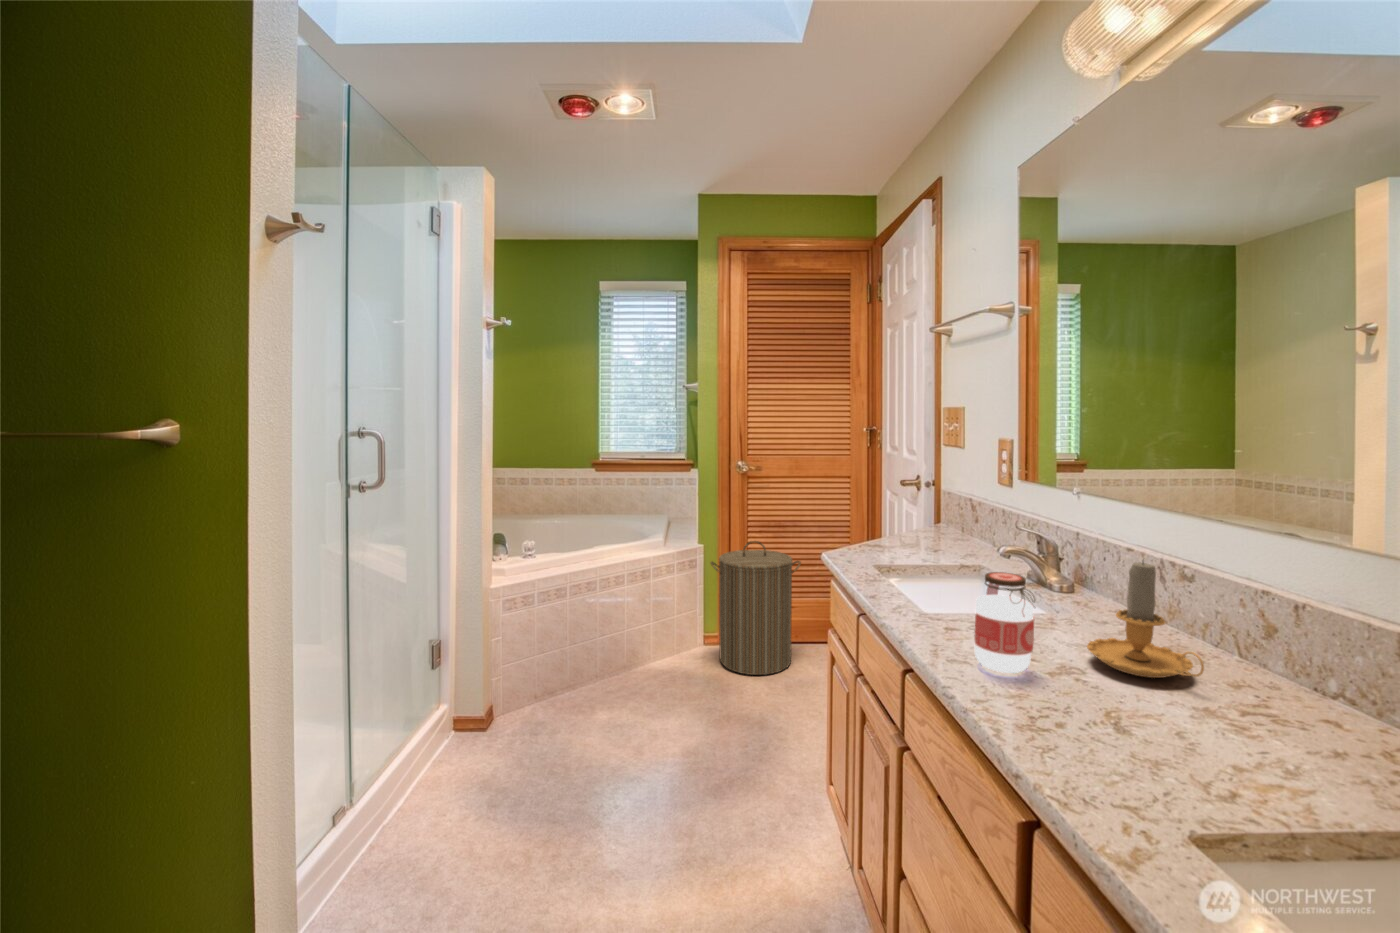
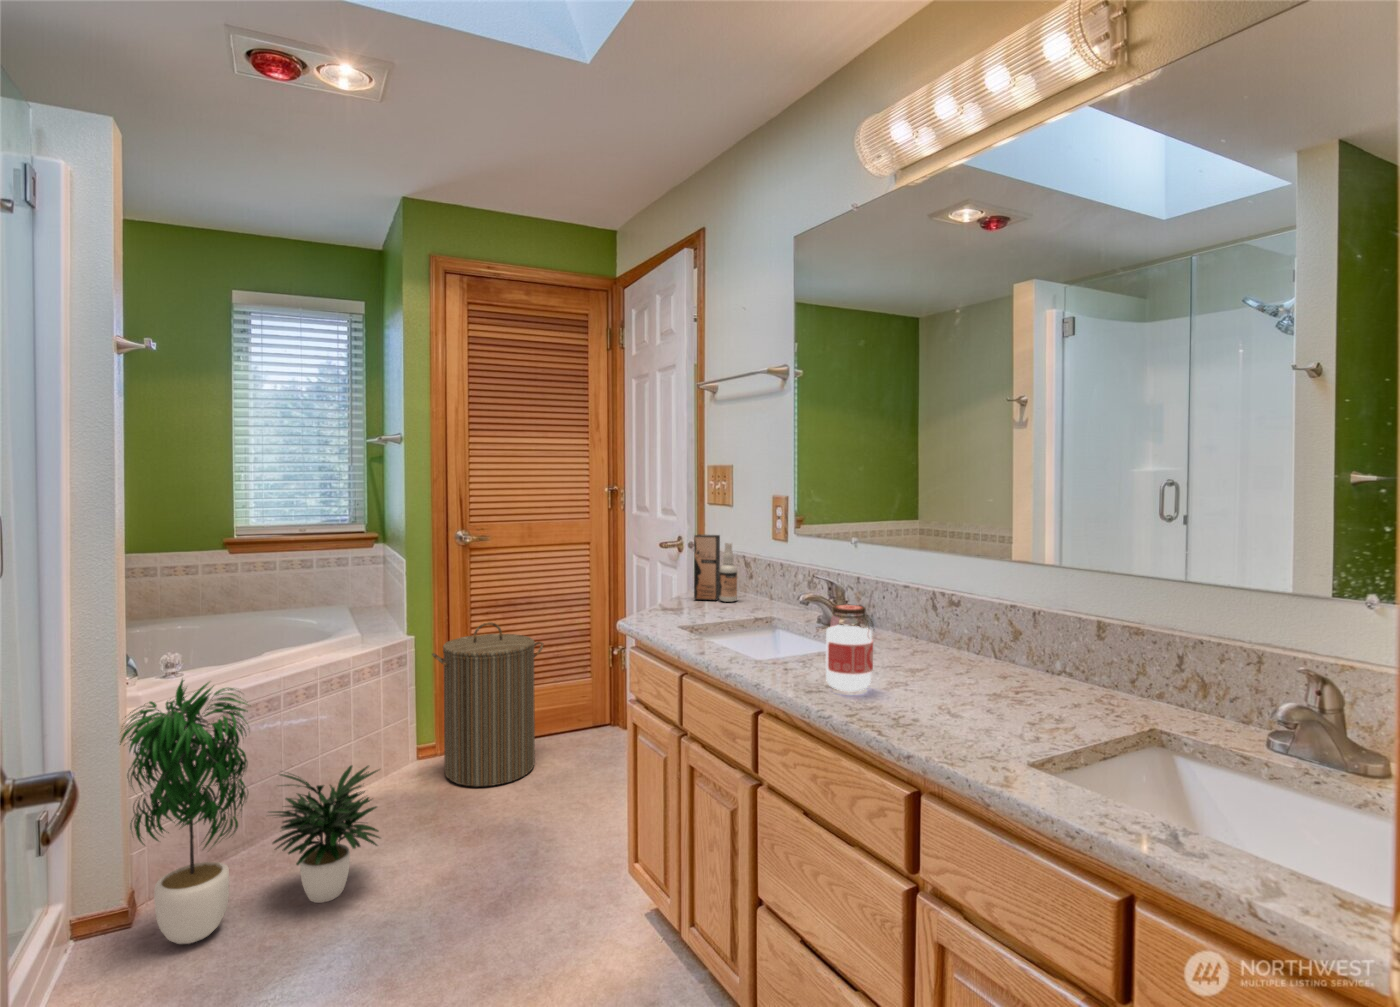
spray bottle: none [912,477,957,546] -> present [694,535,737,602]
candle: present [1087,562,1204,678] -> none [901,583,988,679]
potted plant: none [481,564,652,748] -> present [120,679,380,944]

